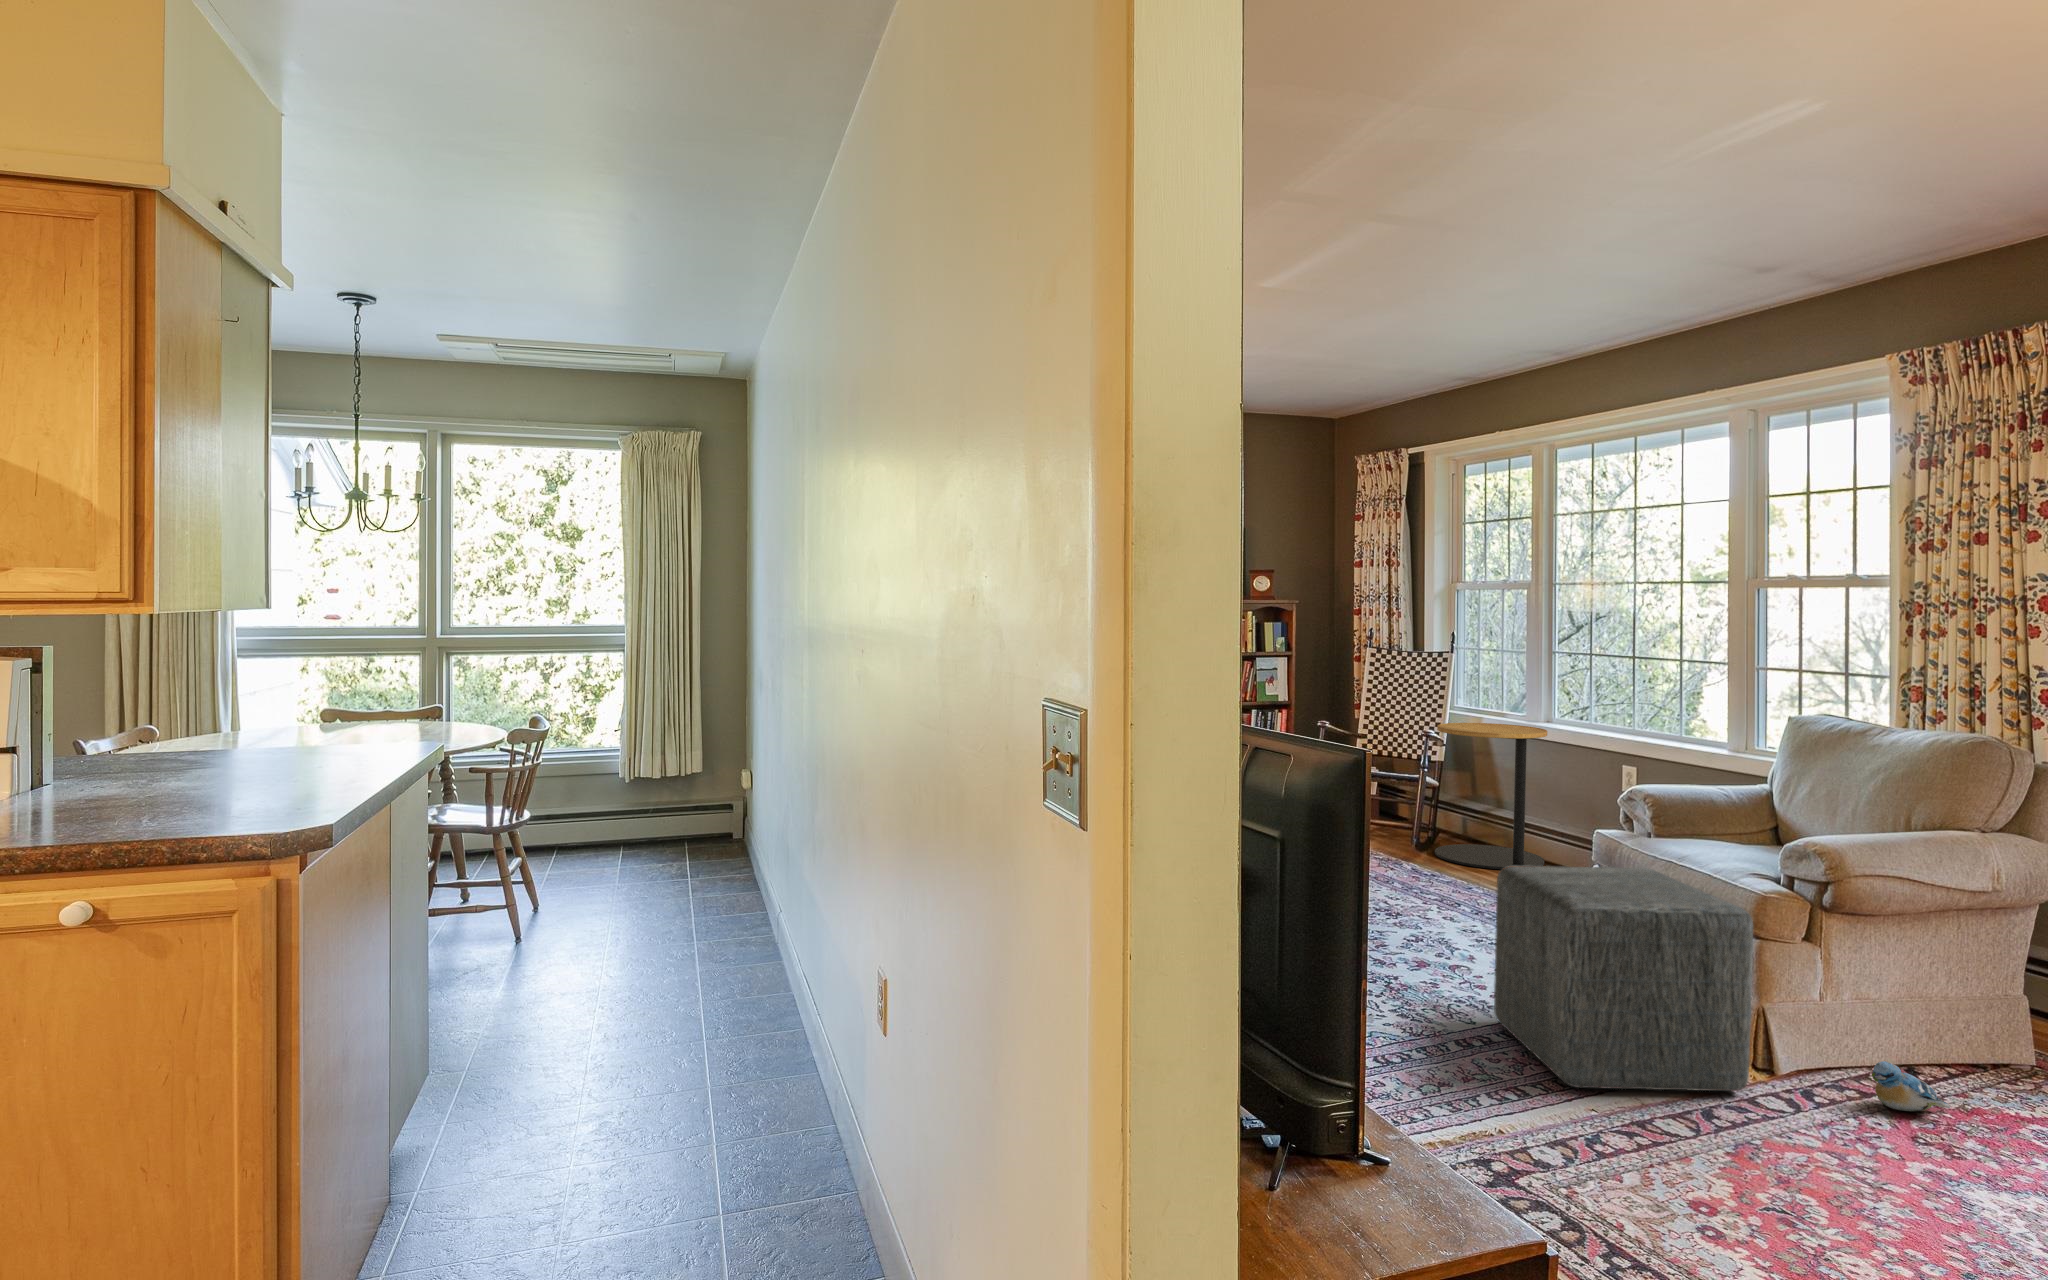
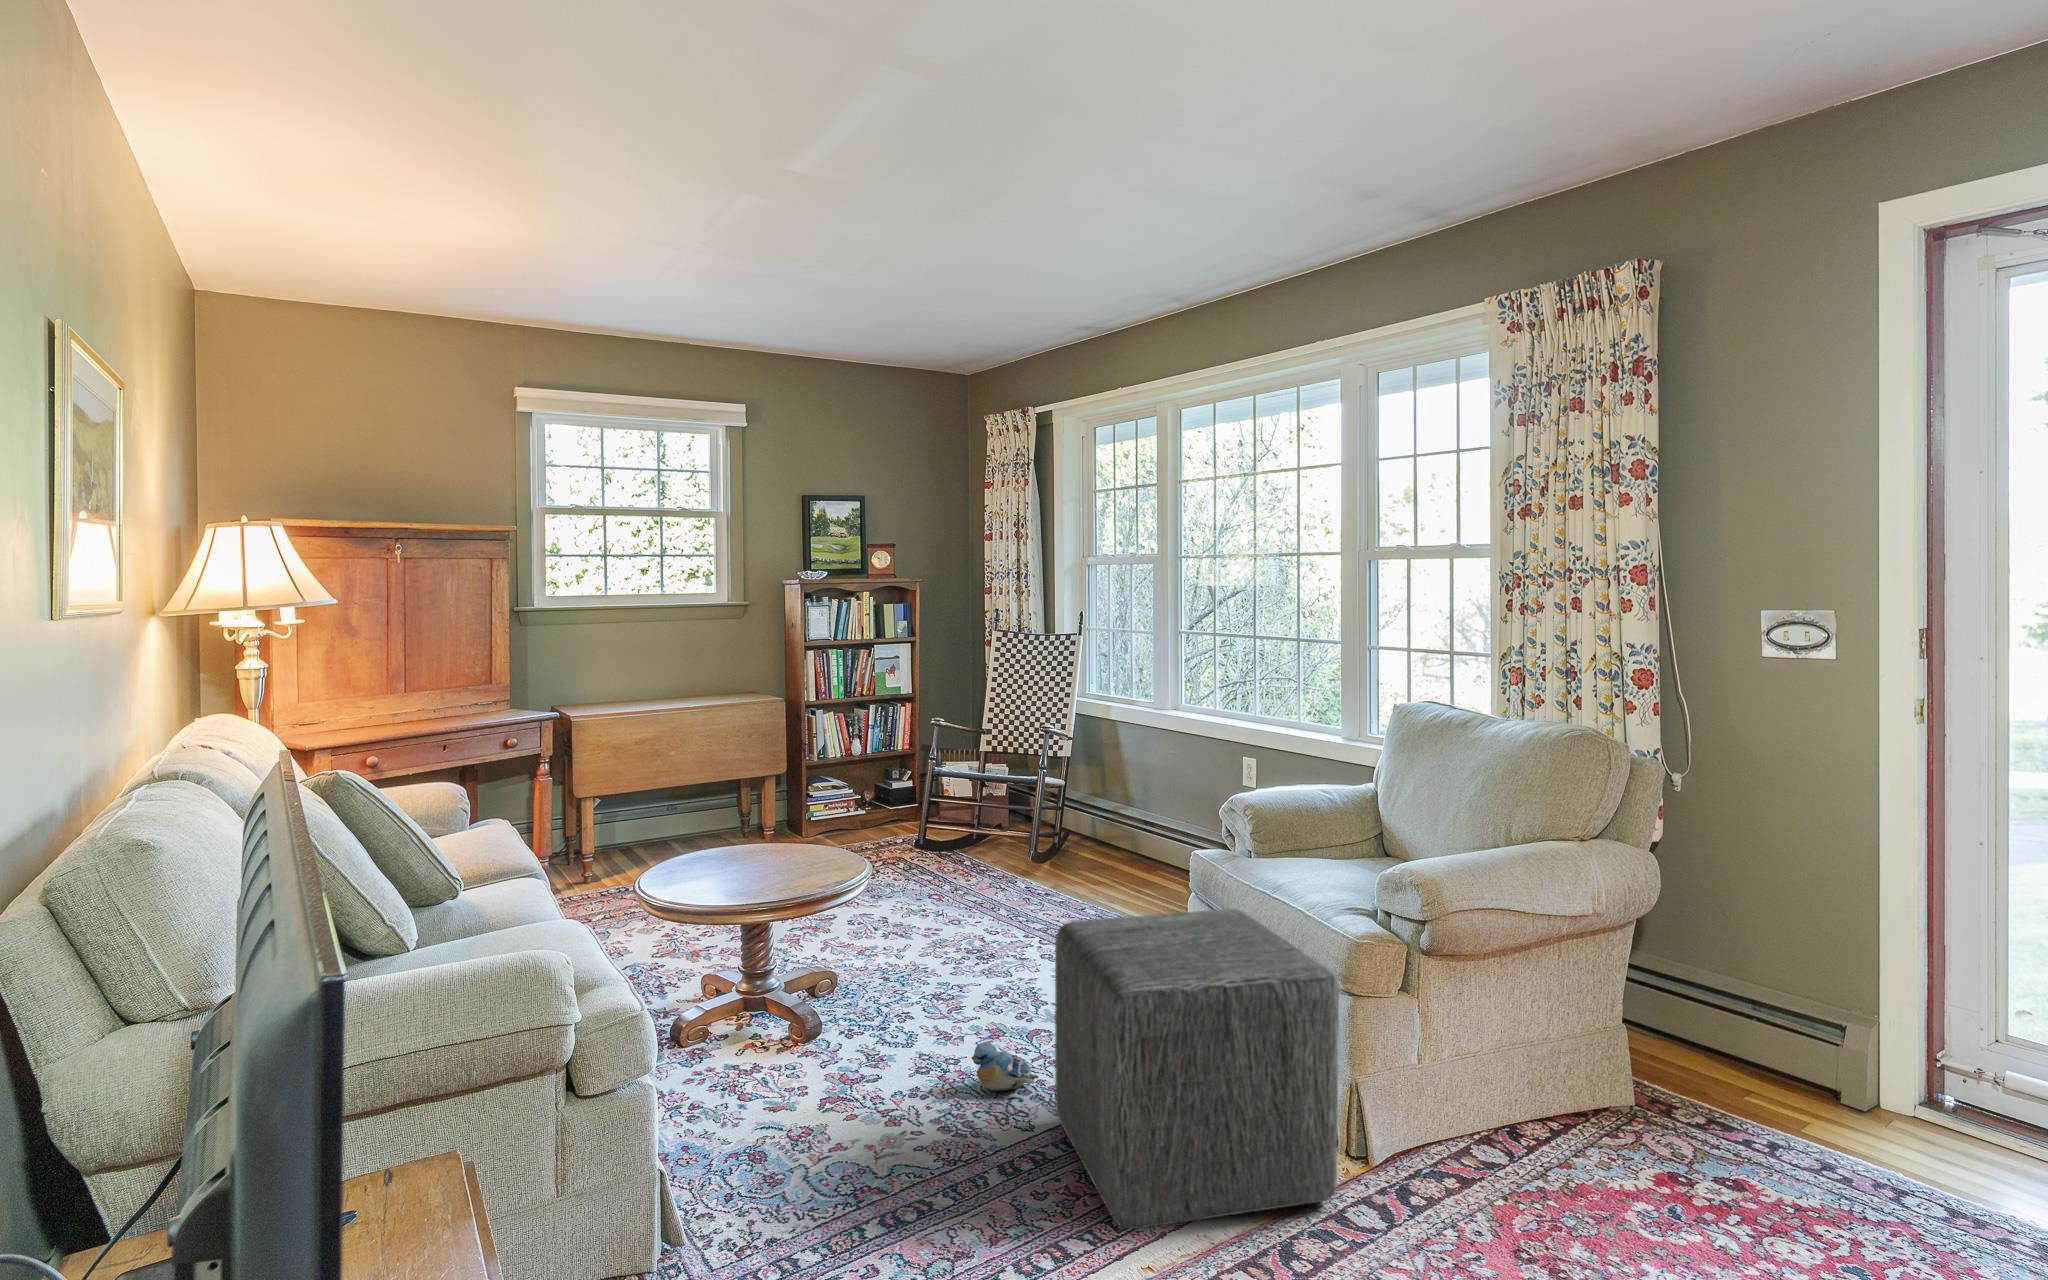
side table: present [1435,723,1547,869] -> none [1057,714,1171,882]
plush toy: present [1872,1061,1950,1112] -> present [971,1043,1038,1090]

